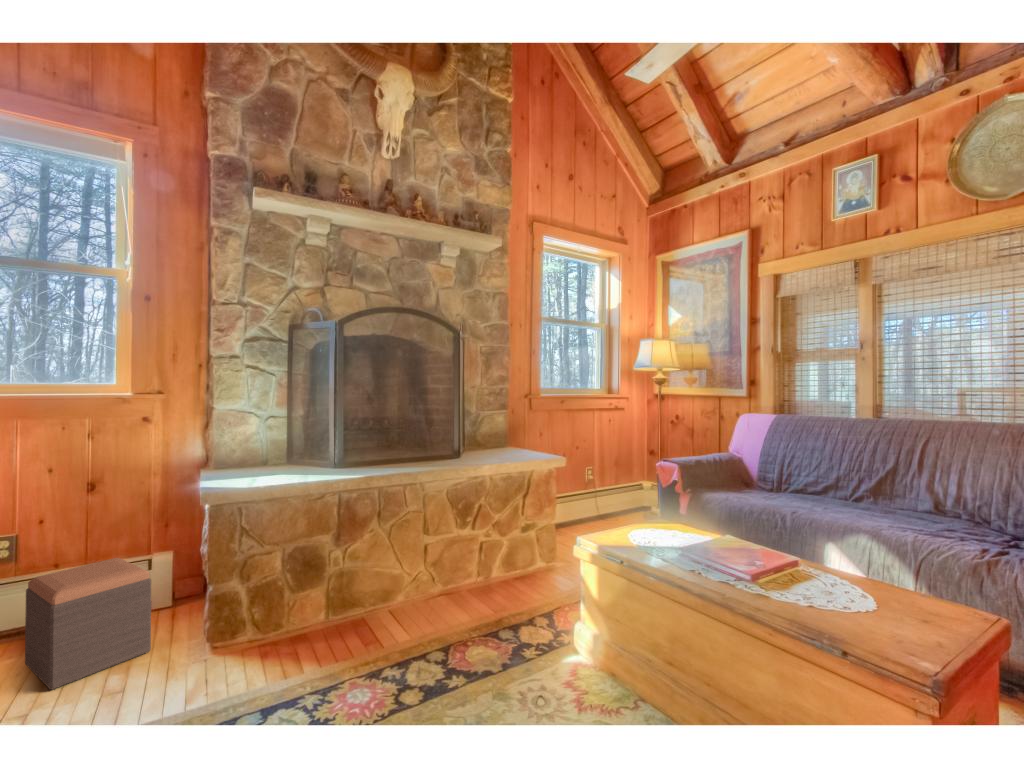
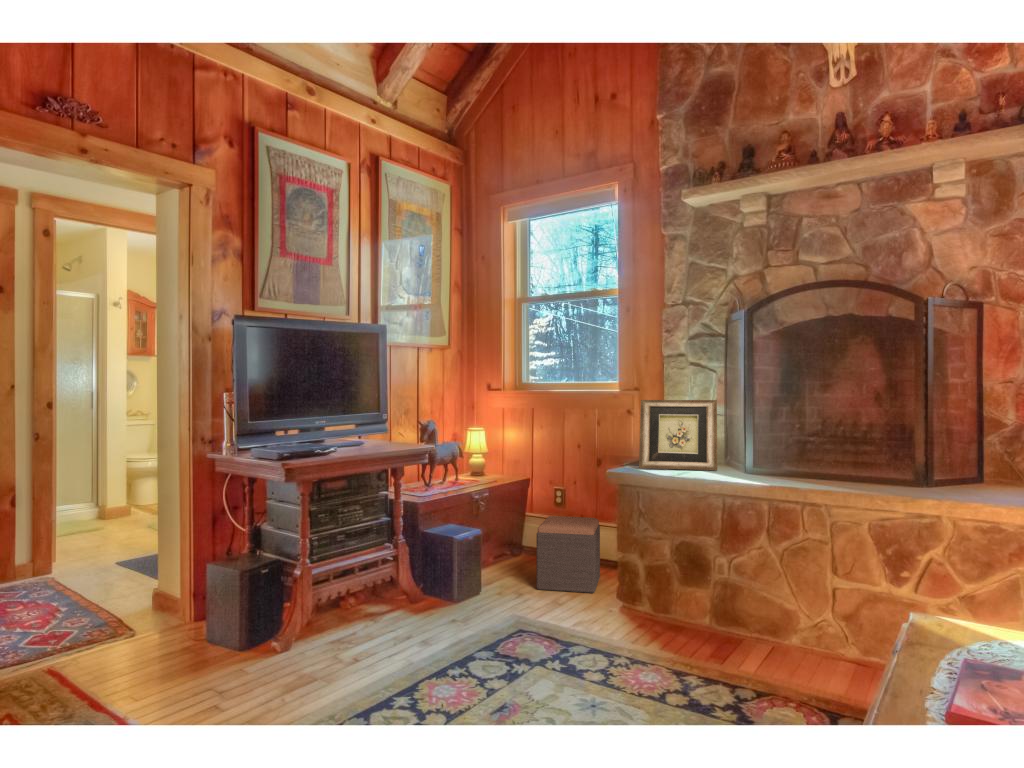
picture frame: none [223,404,312,482] -> present [639,400,717,470]

